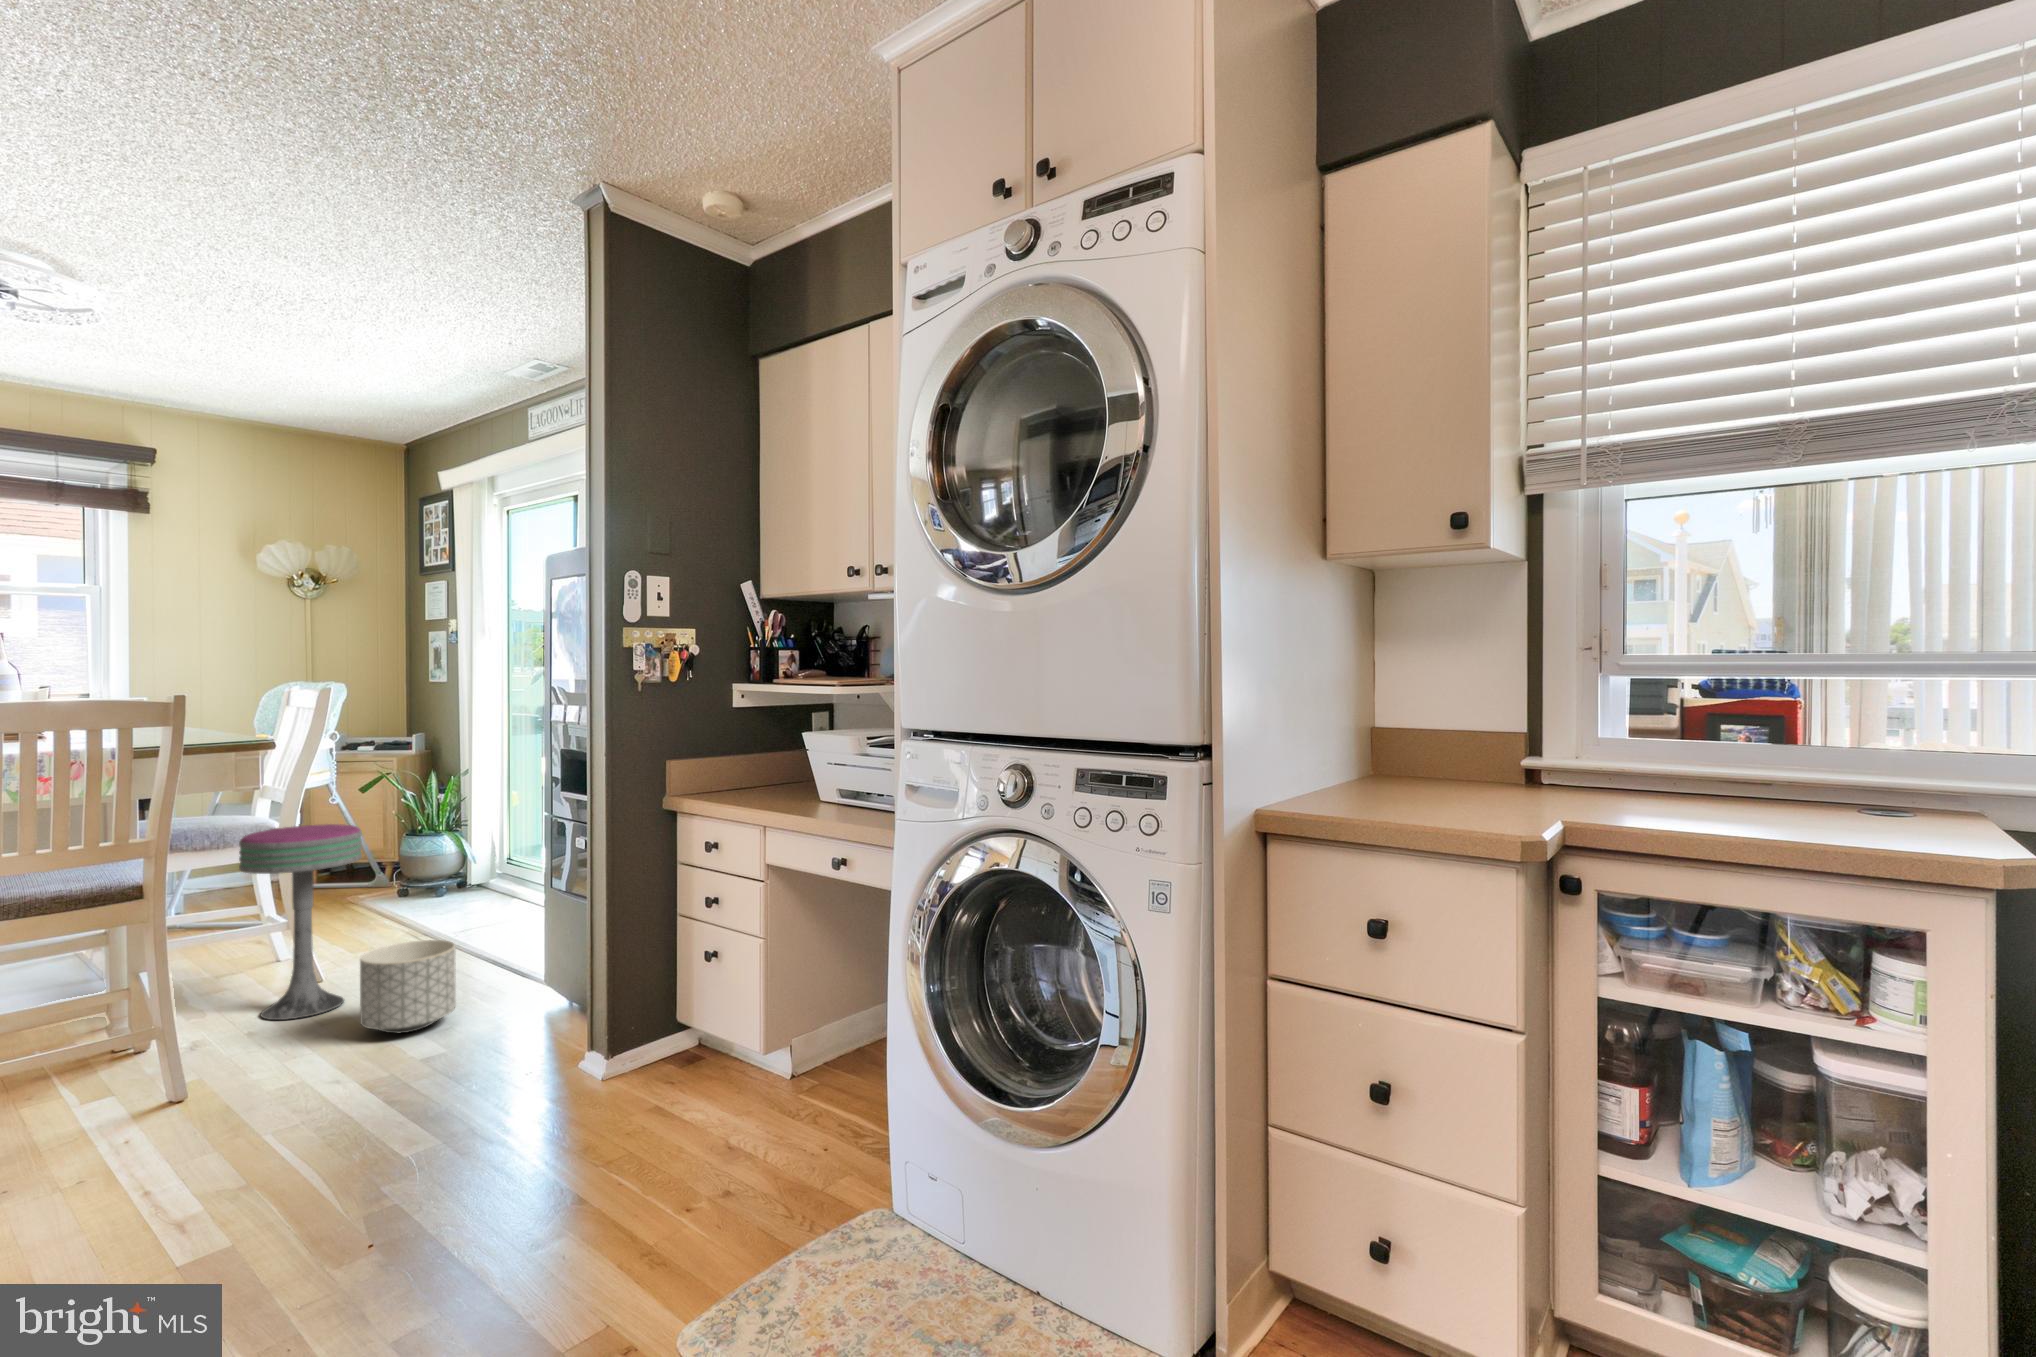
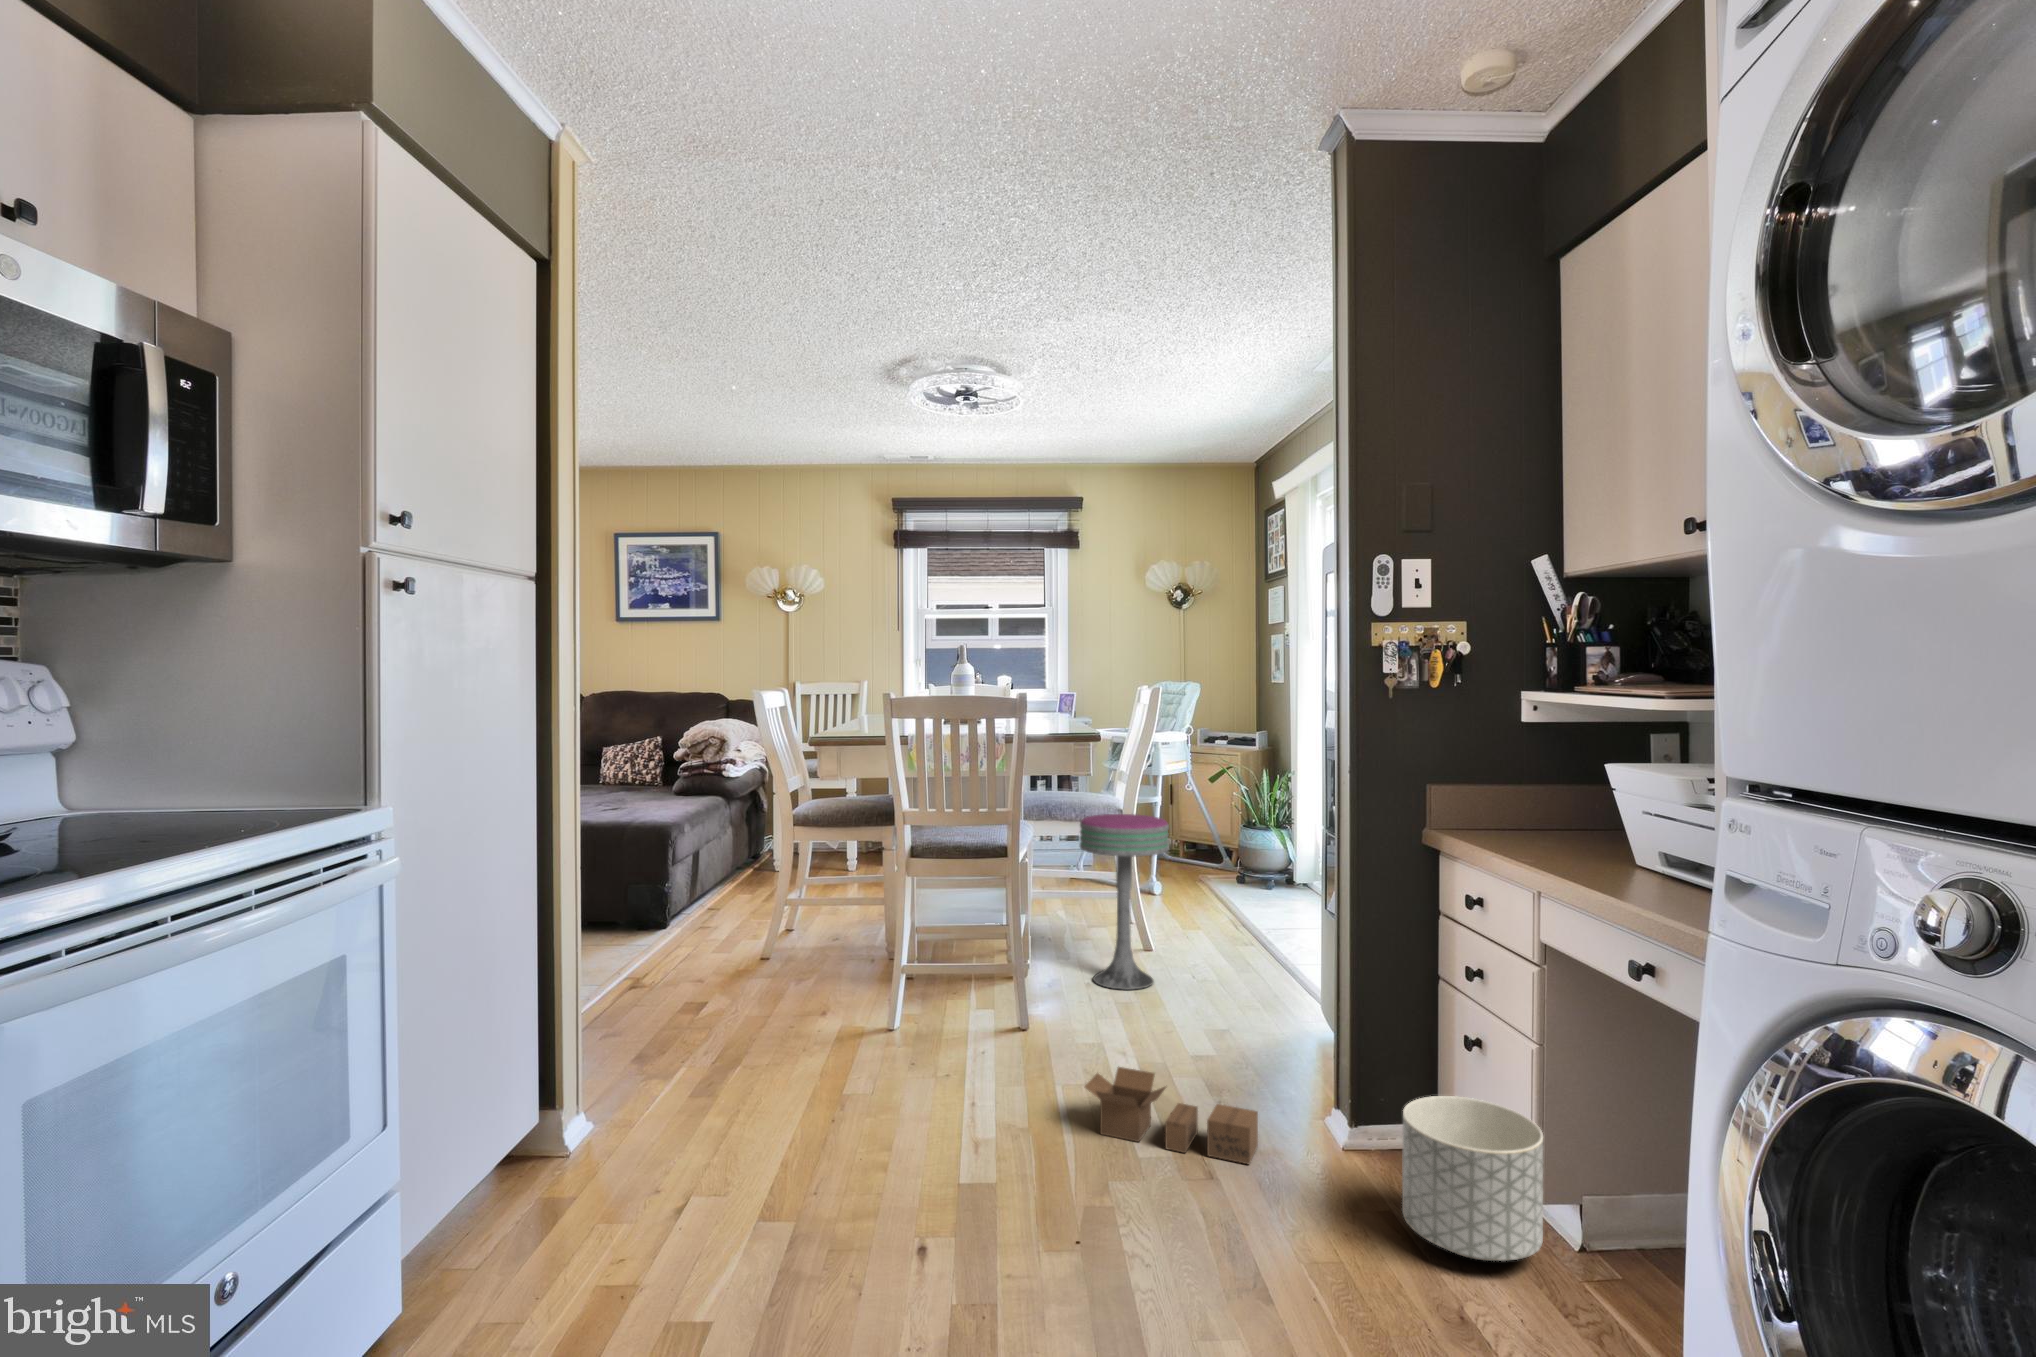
planter: present [360,940,456,1033] -> present [1402,1096,1543,1261]
cardboard box: none [330,1070,528,1151] -> present [1085,1067,1258,1164]

